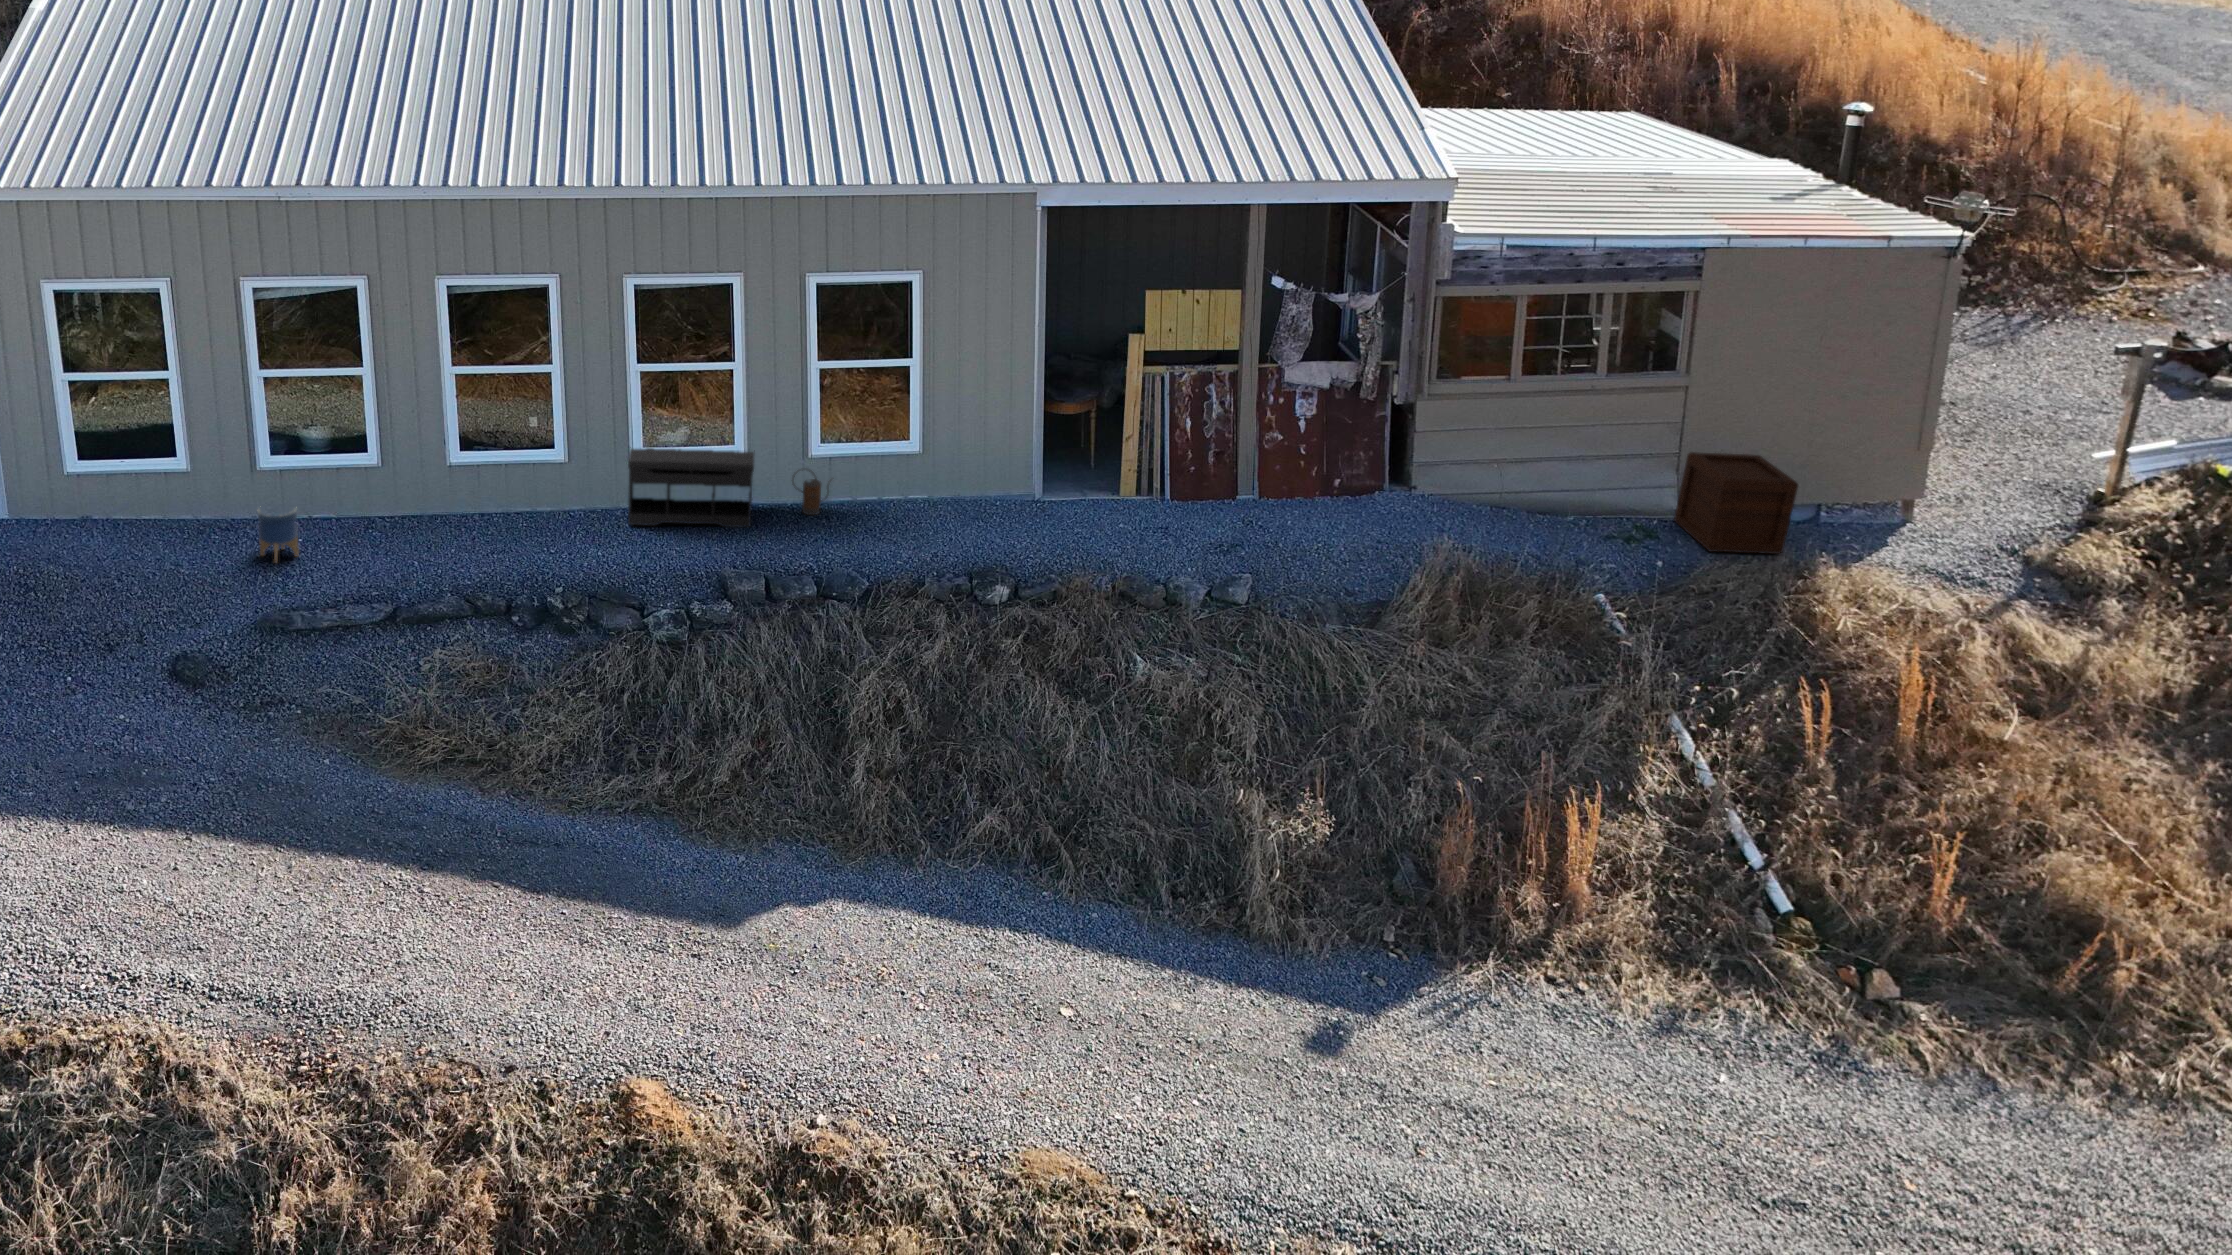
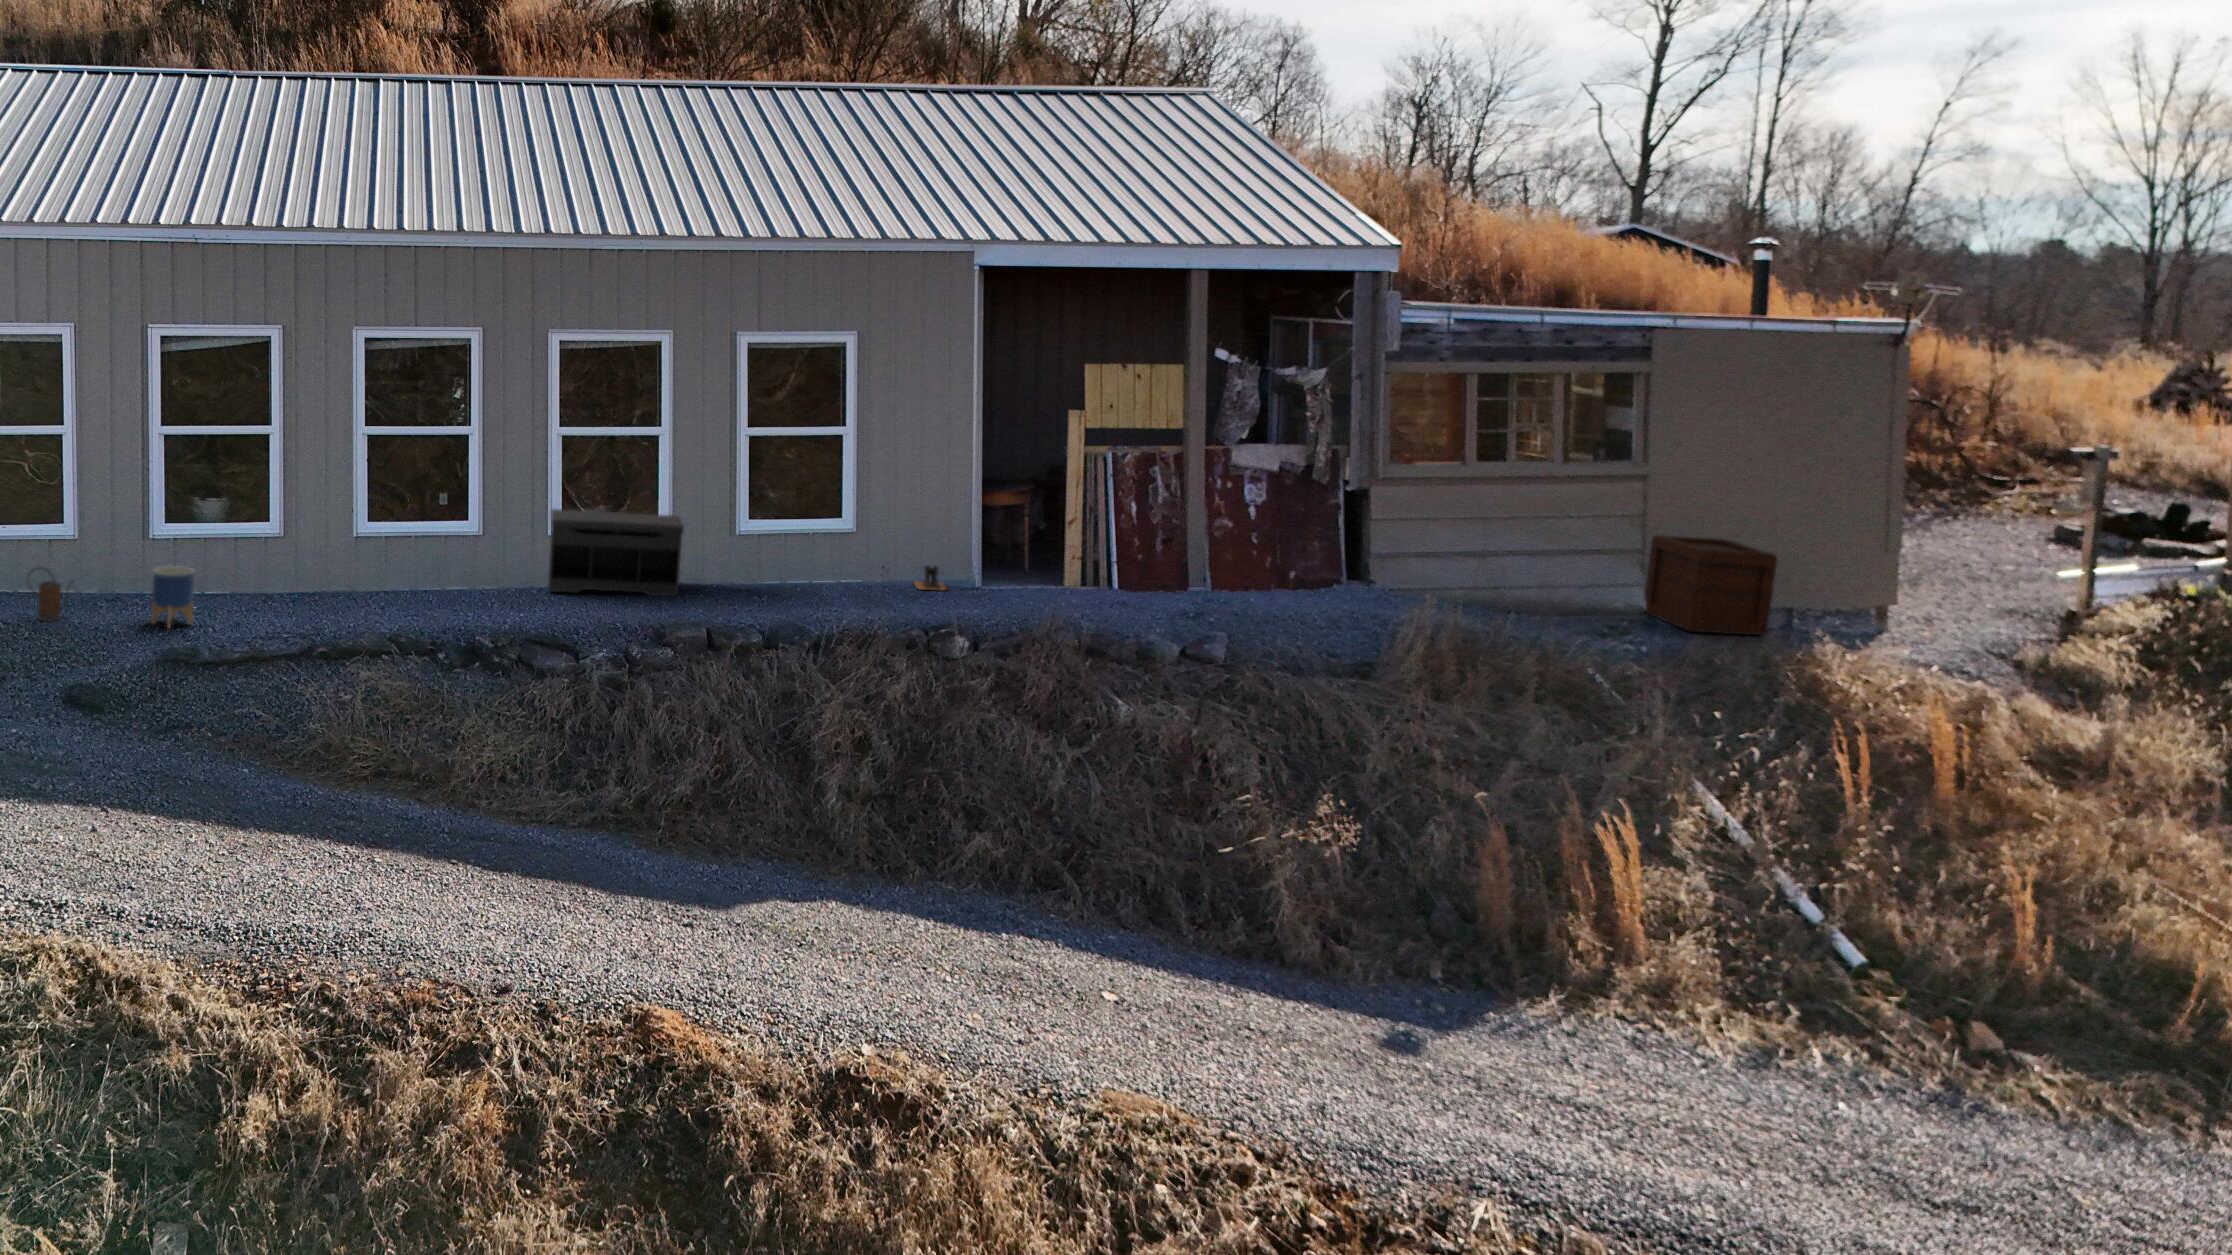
watering can: present [792,471,831,515] -> present [28,568,72,622]
boots: none [978,486,1010,511] -> present [914,566,946,591]

